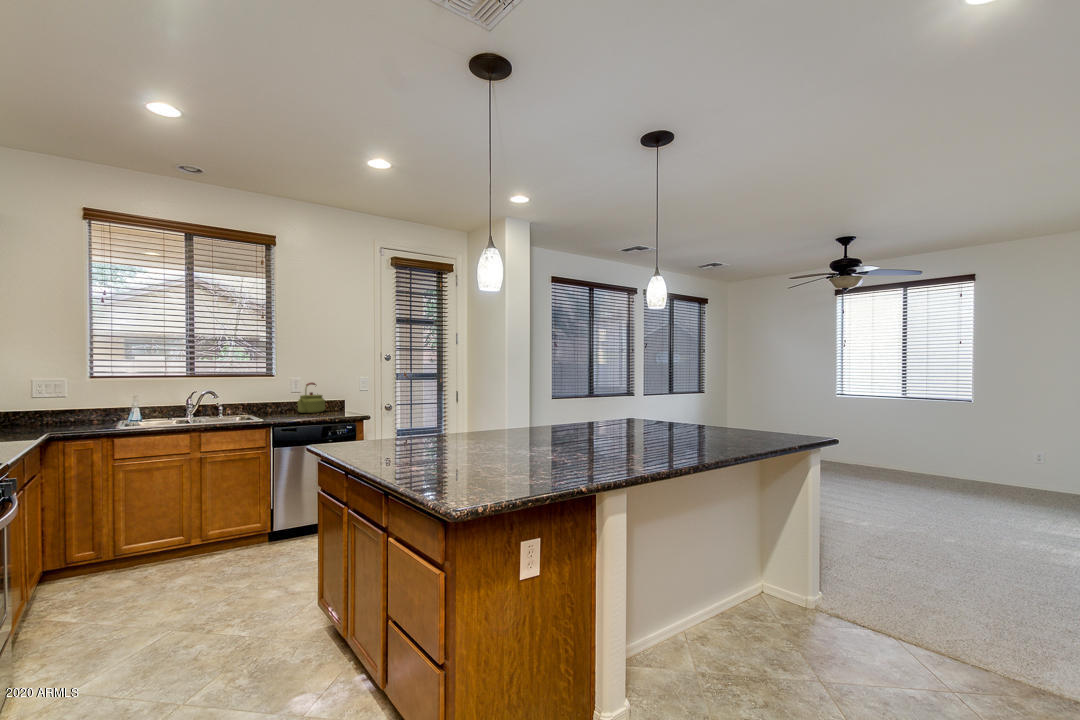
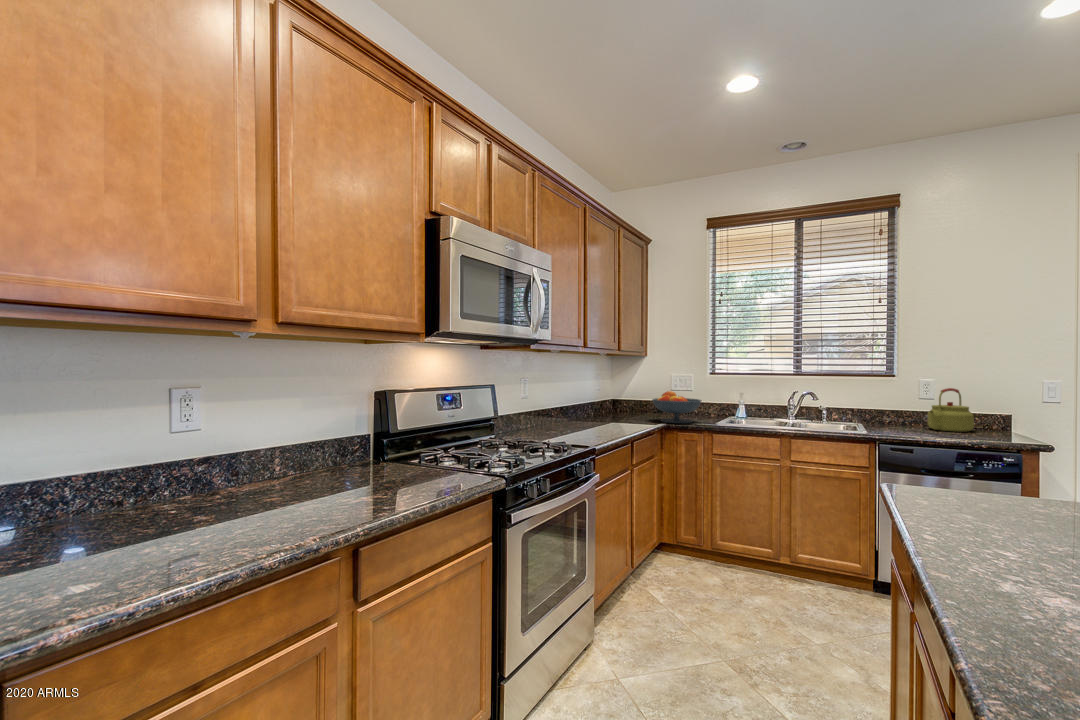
fruit bowl: none [24,400,97,435] -> present [652,391,702,423]

